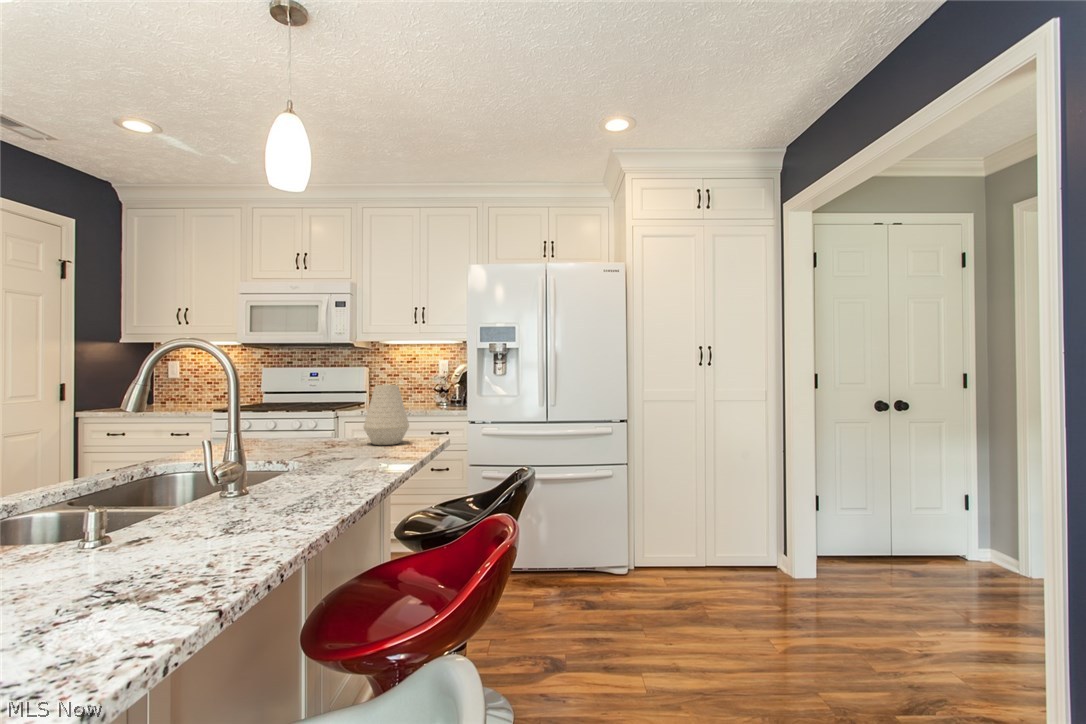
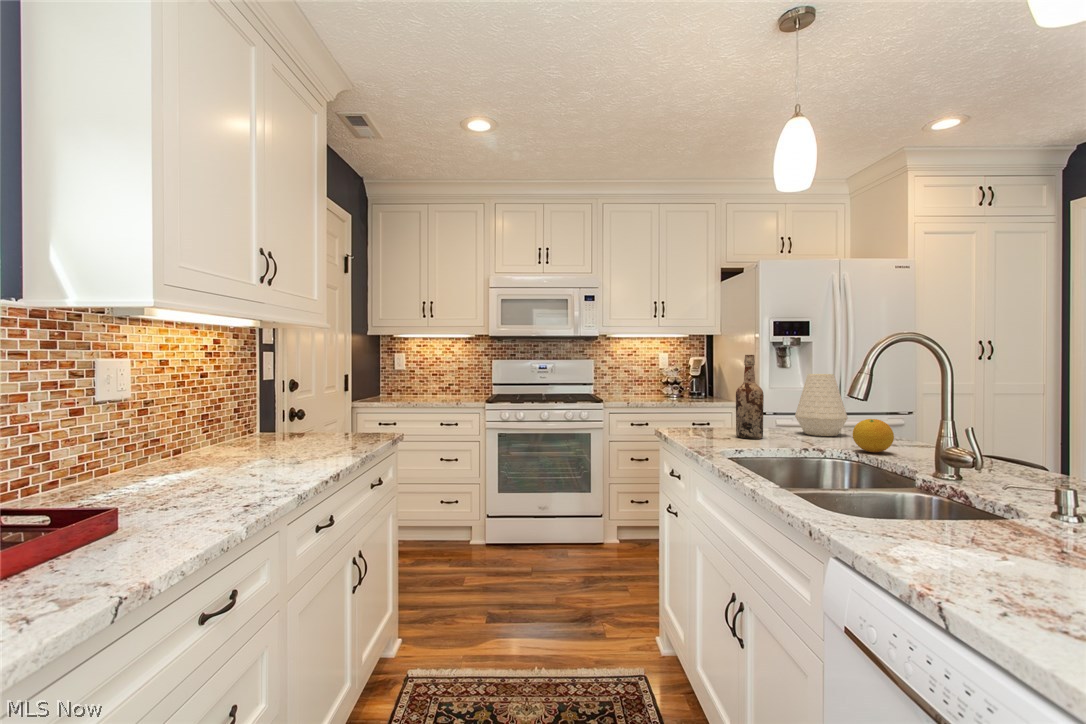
wine bottle: none [289,367,316,448] -> present [736,355,764,439]
fruit: none [312,429,346,460] -> present [853,419,894,452]

